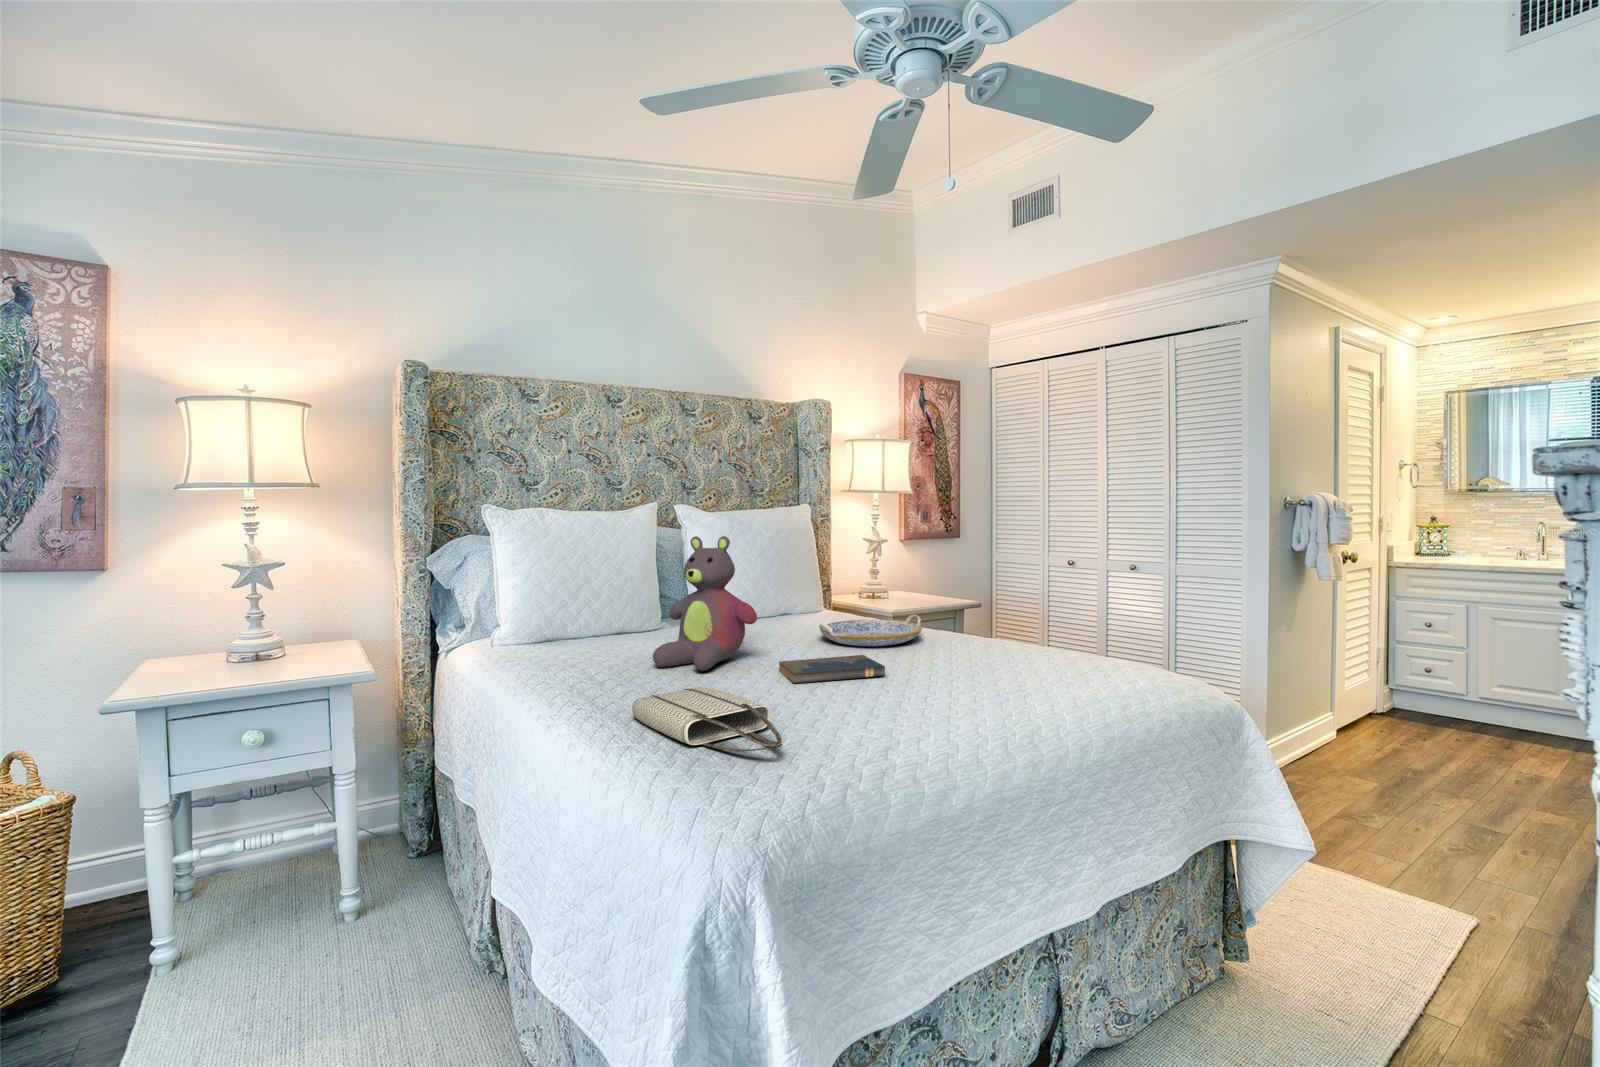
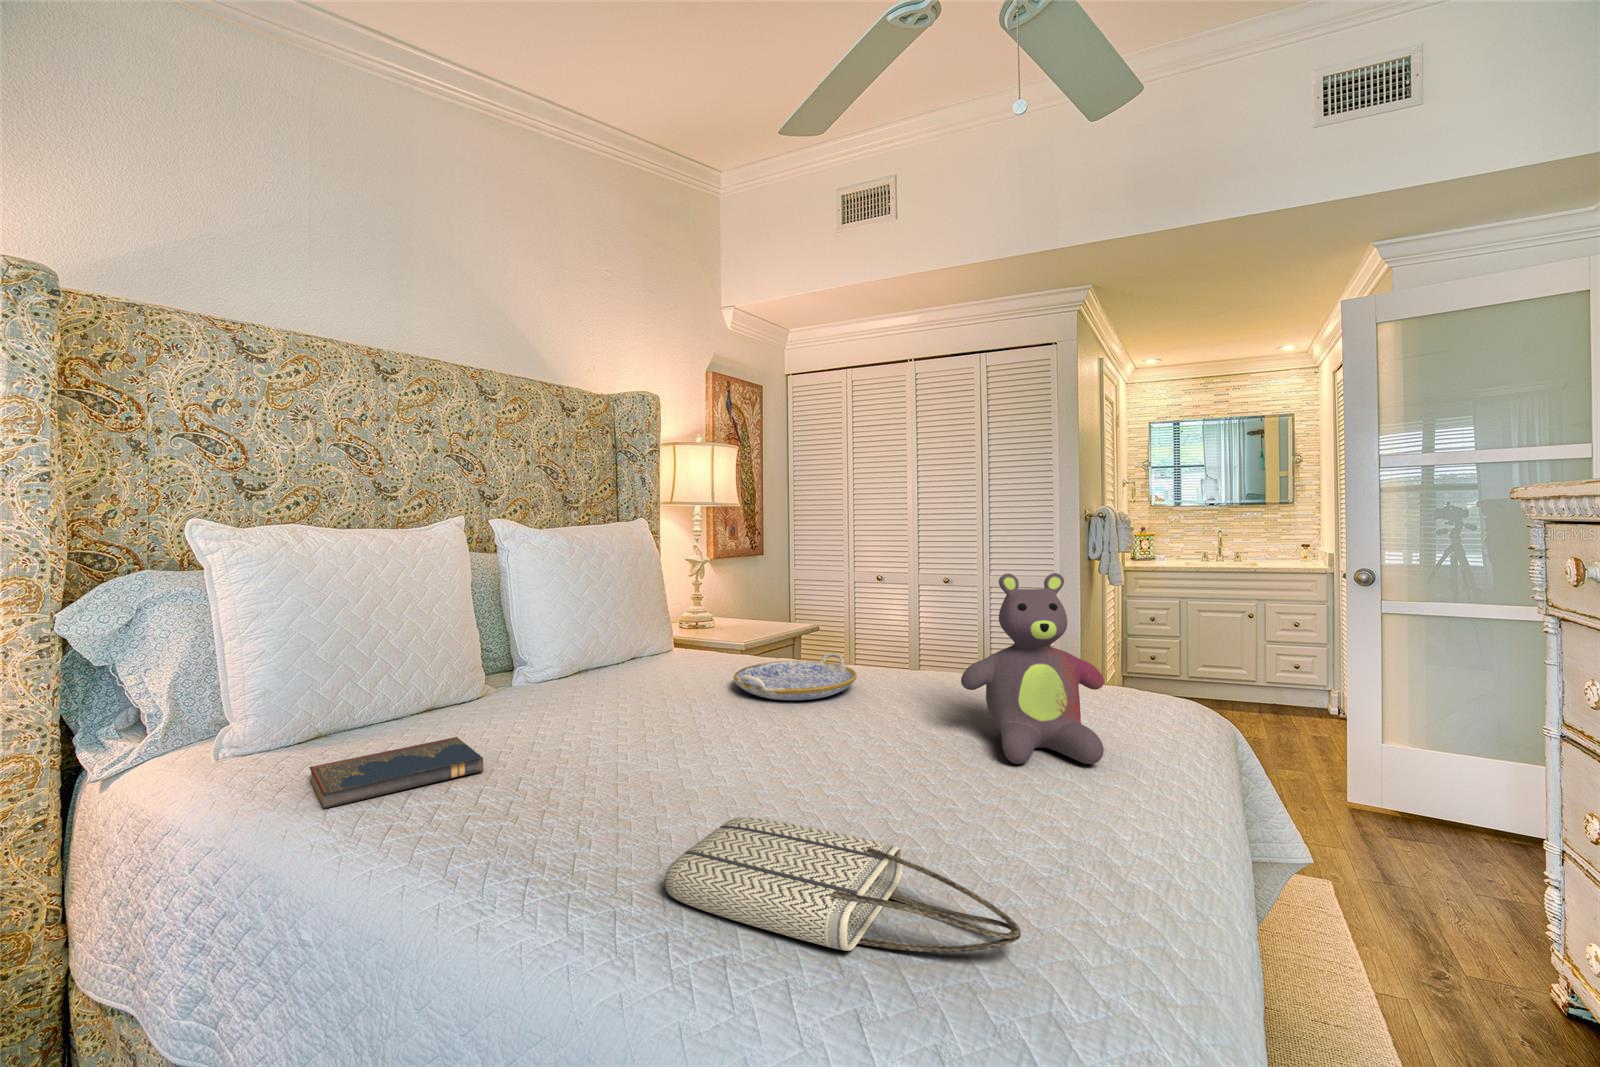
stuffed bear: present [653,536,757,671] -> present [961,573,1104,764]
hardcover book: present [779,655,885,684] -> present [309,737,483,809]

